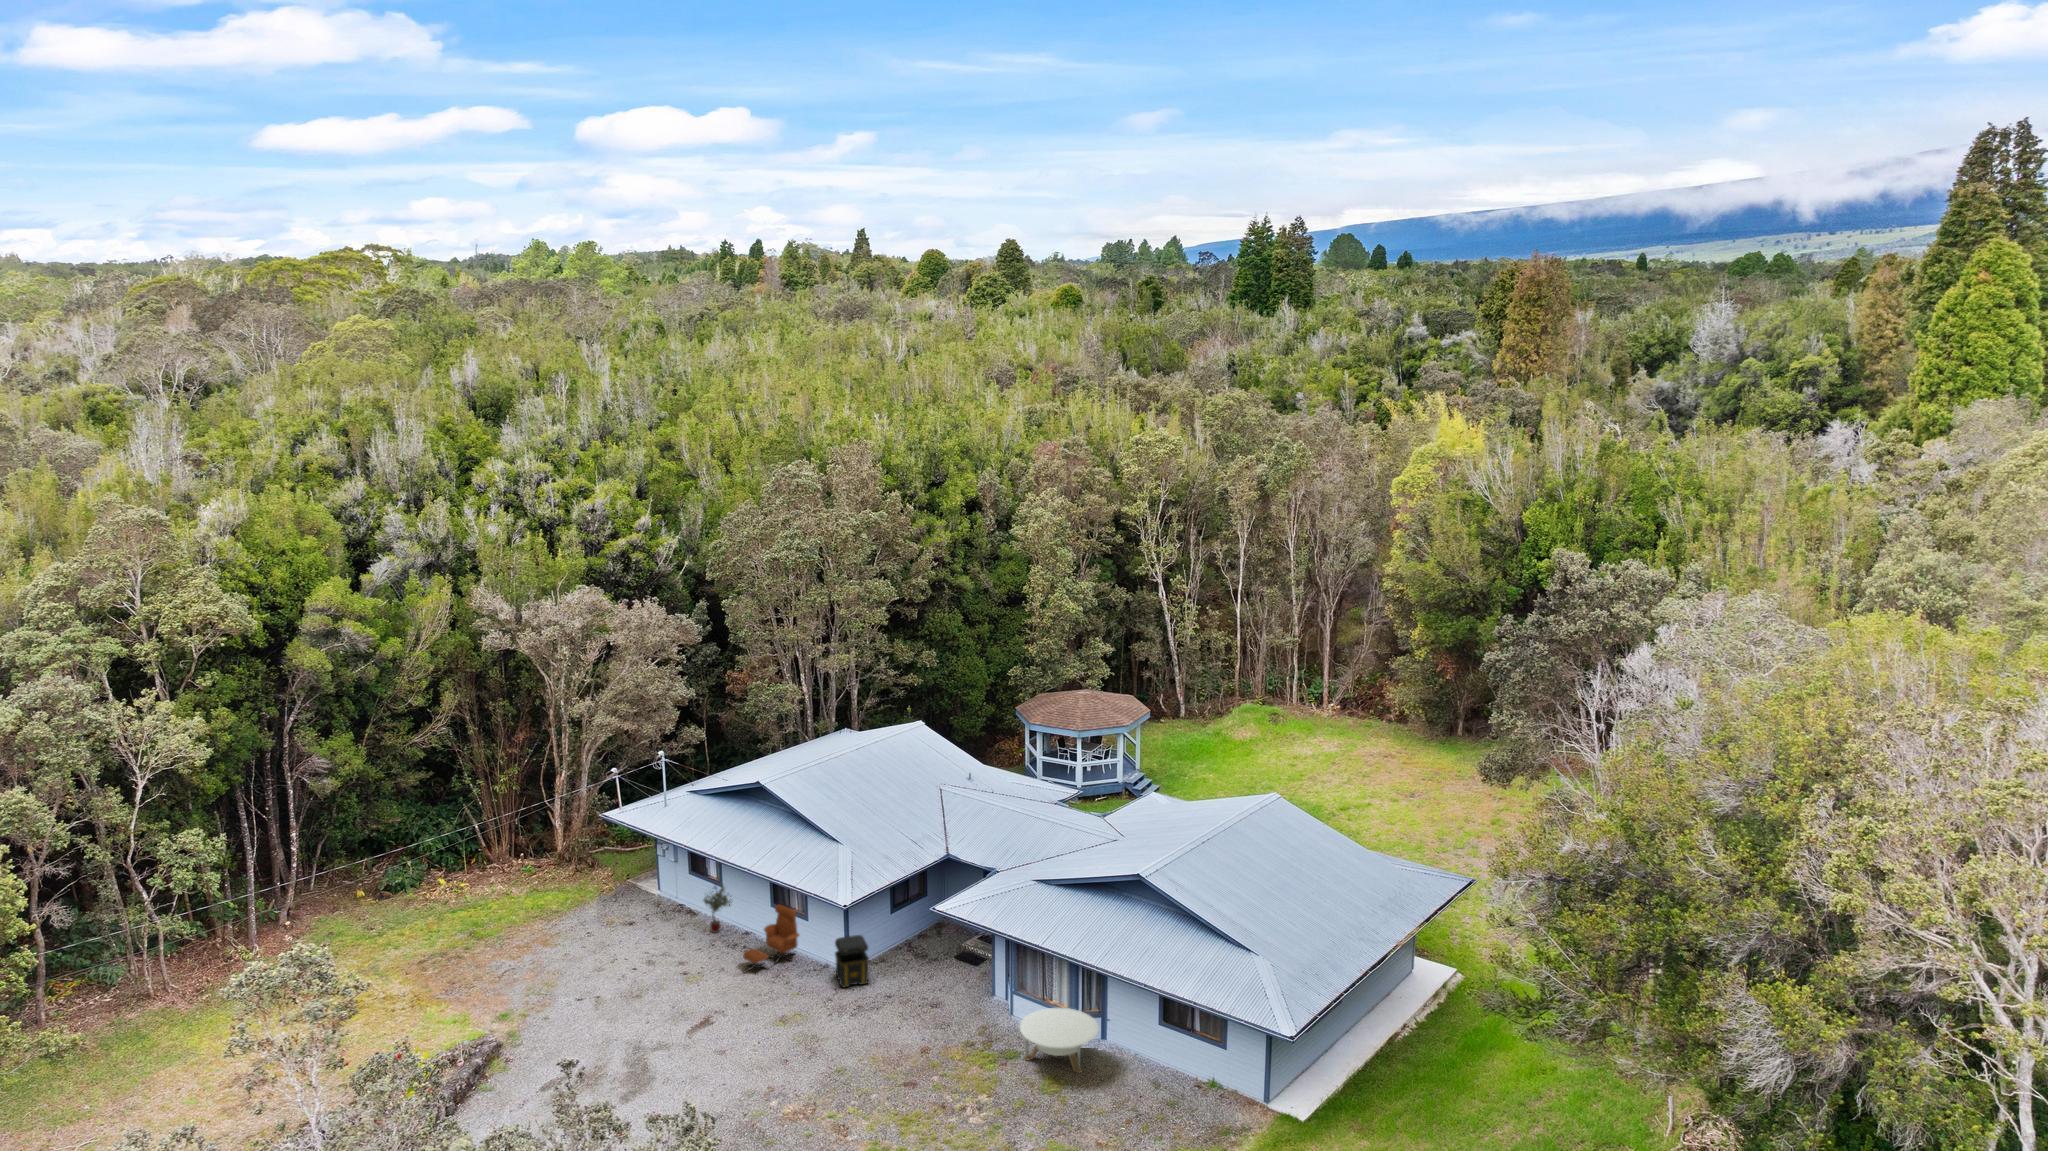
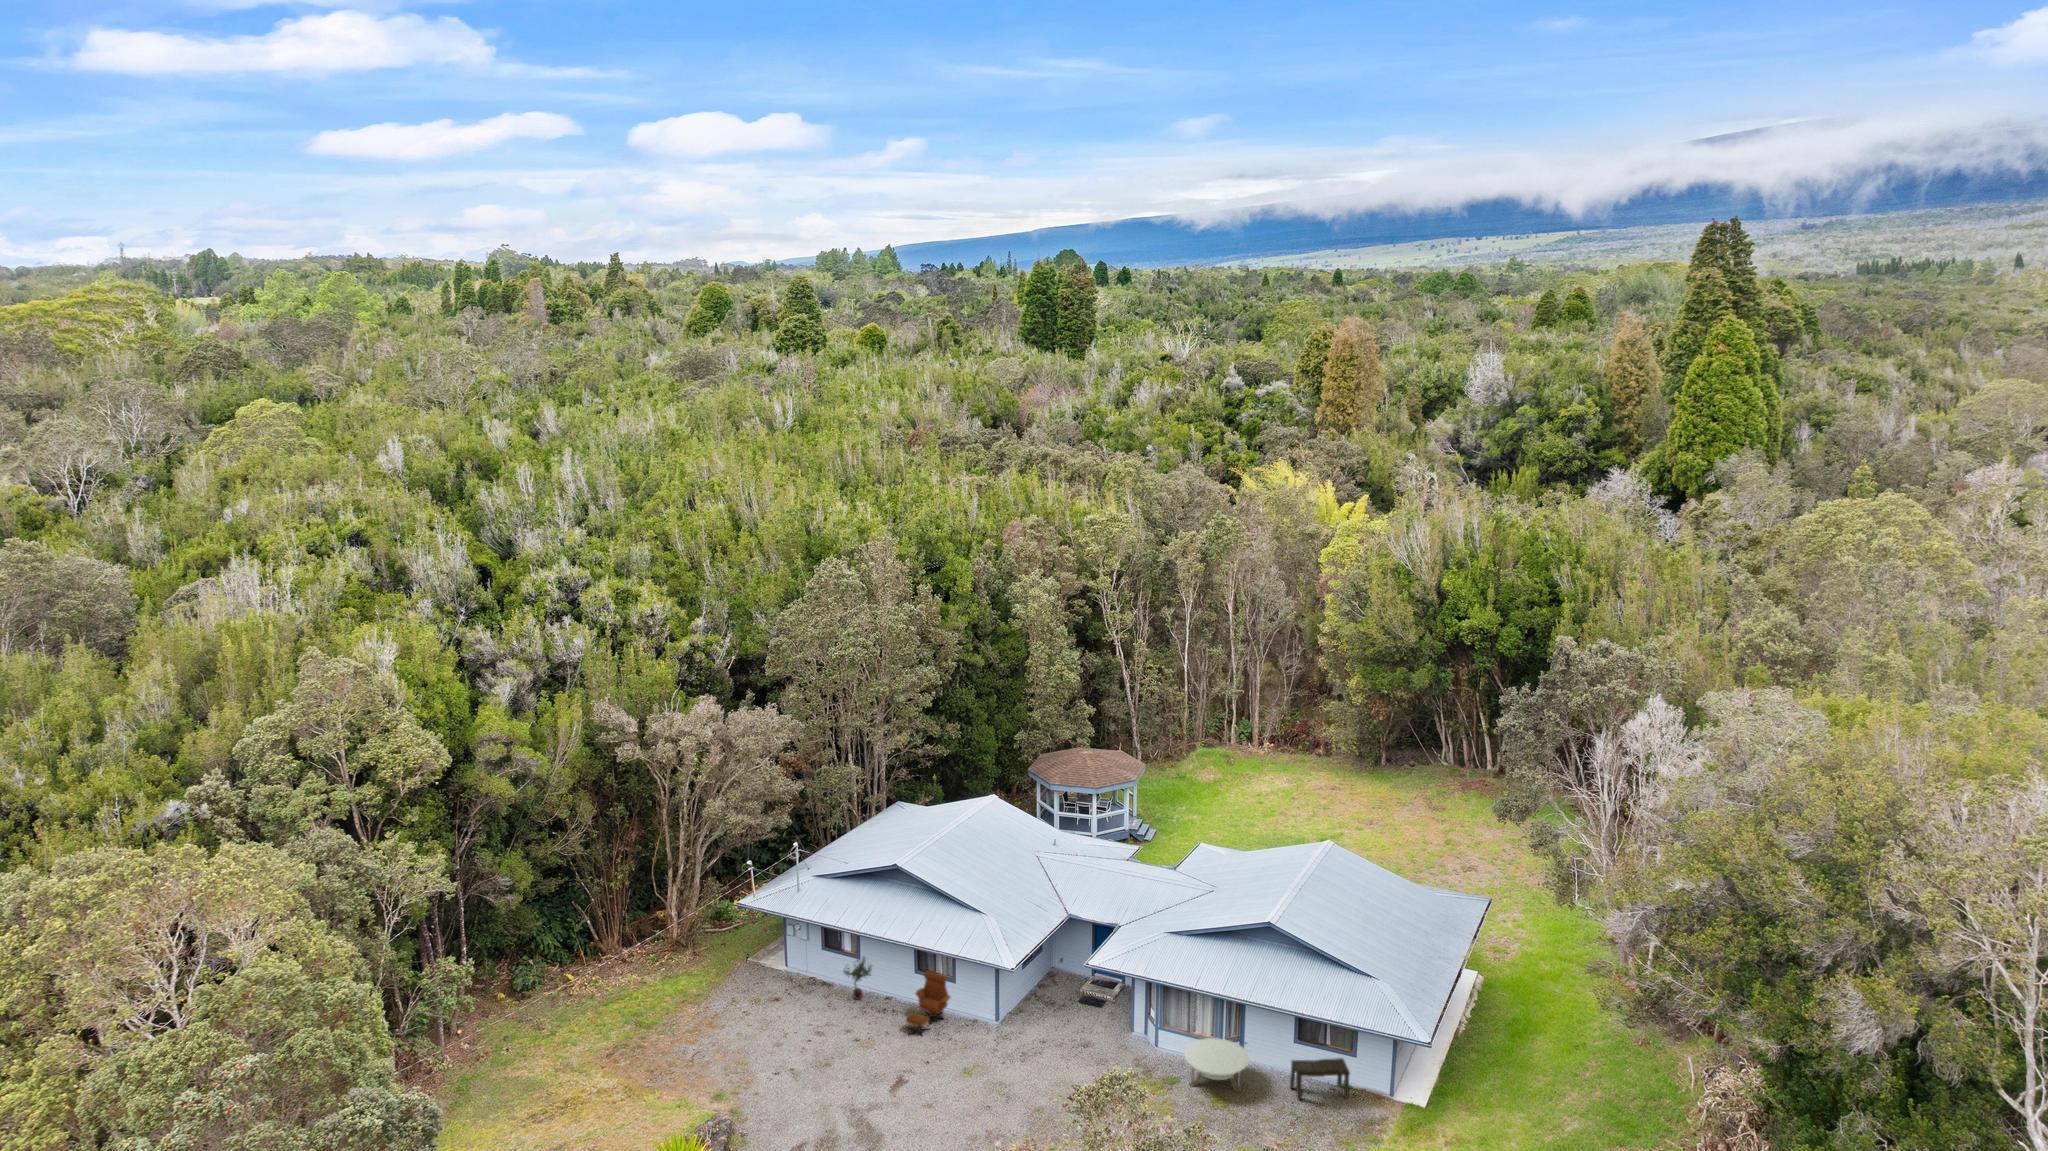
toolbox: present [835,935,869,987] -> none [991,992,1023,1039]
bench: none [1142,1041,1211,1096] -> present [1290,1058,1350,1100]

